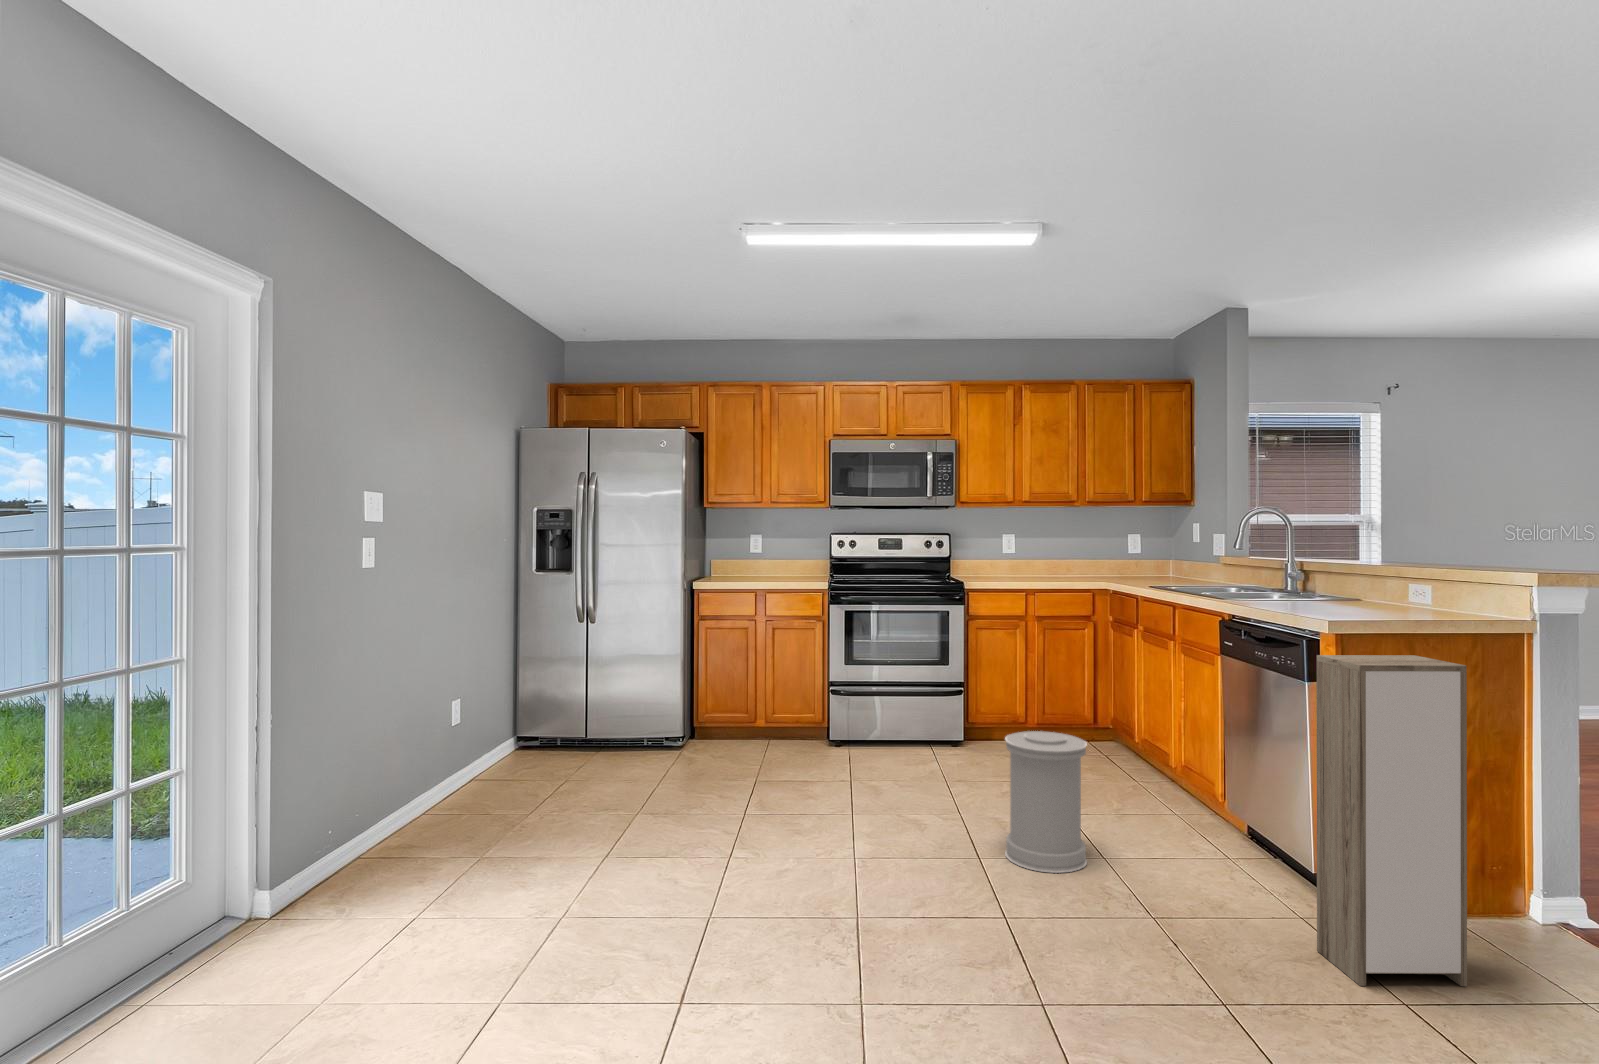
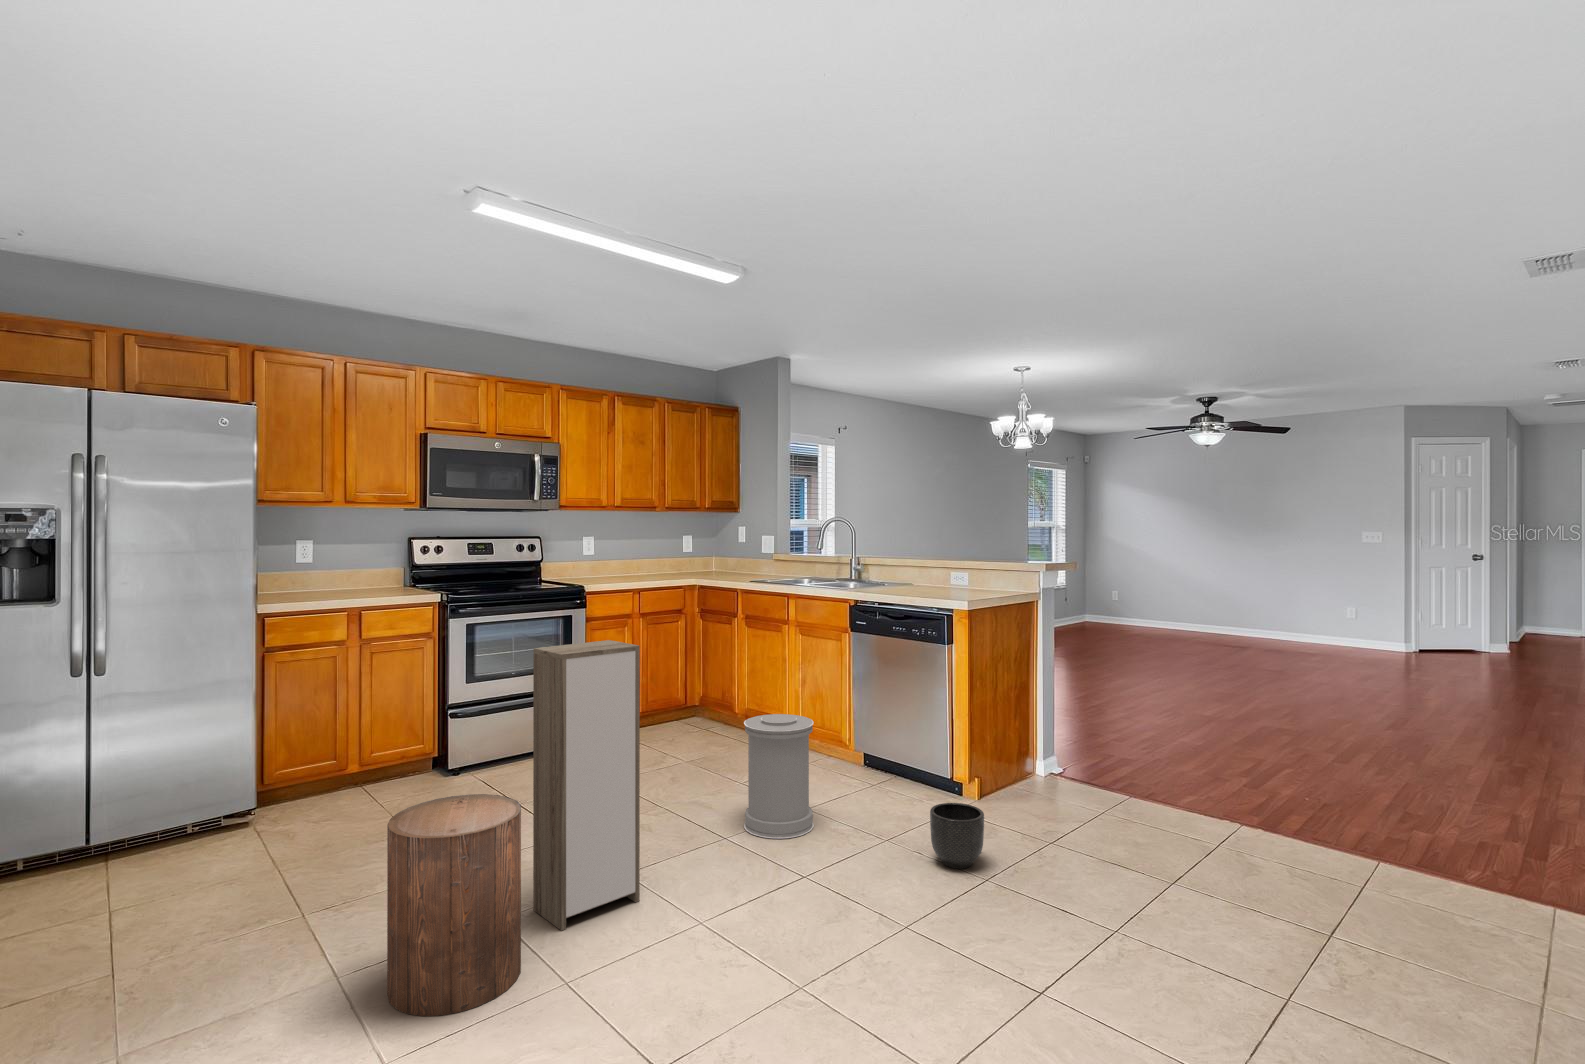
storage cabinet: present [1317,655,1467,986] -> present [533,640,640,931]
stool: none [605,737,704,900] -> present [387,794,521,1016]
planter: none [1158,876,1234,966] -> present [930,803,984,869]

